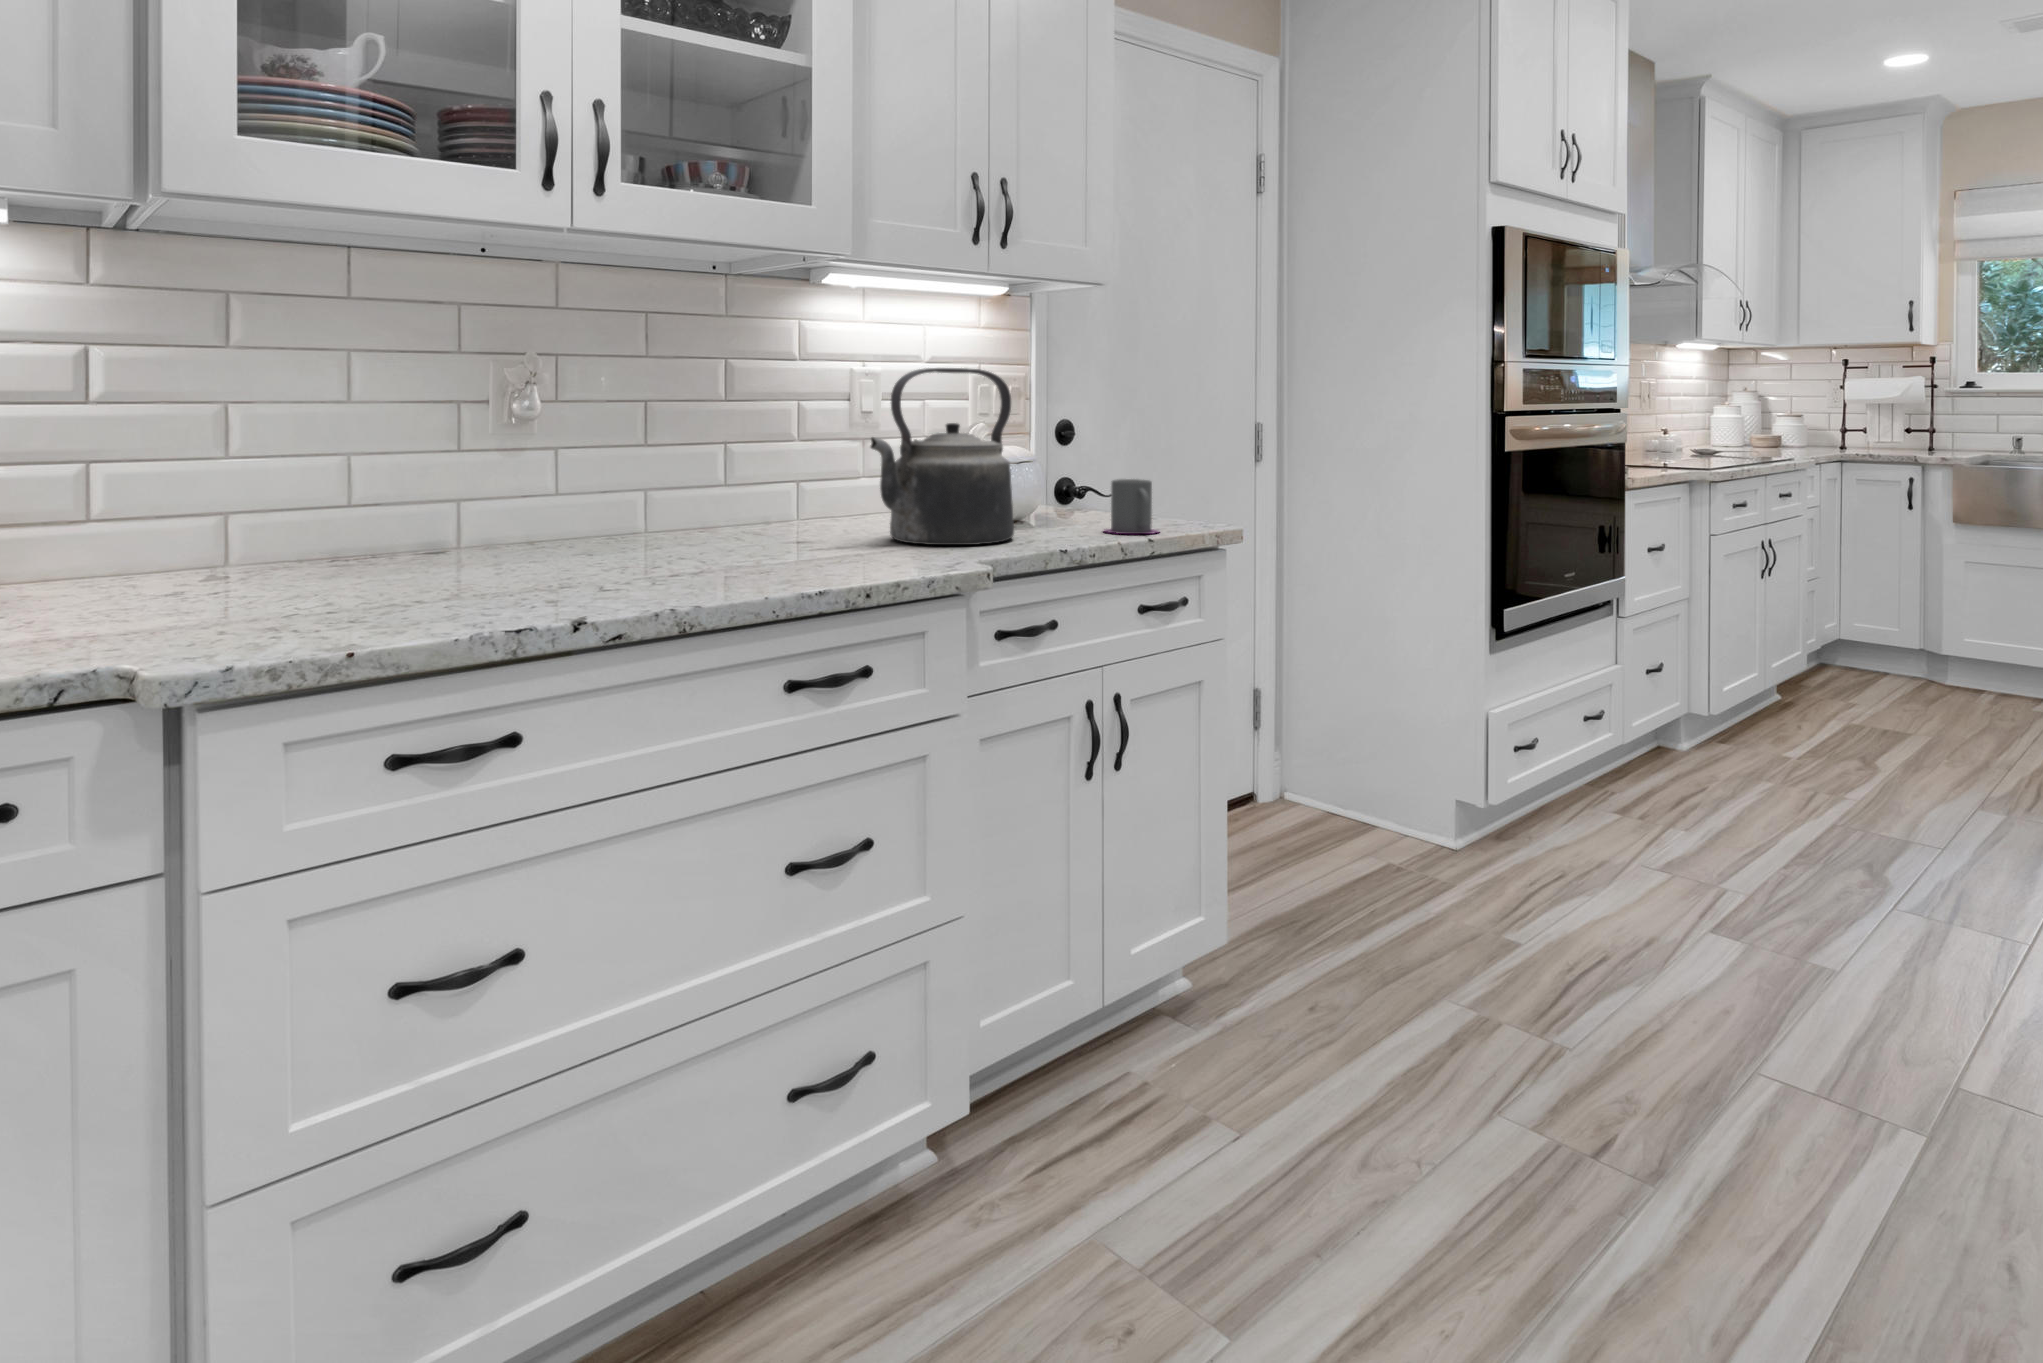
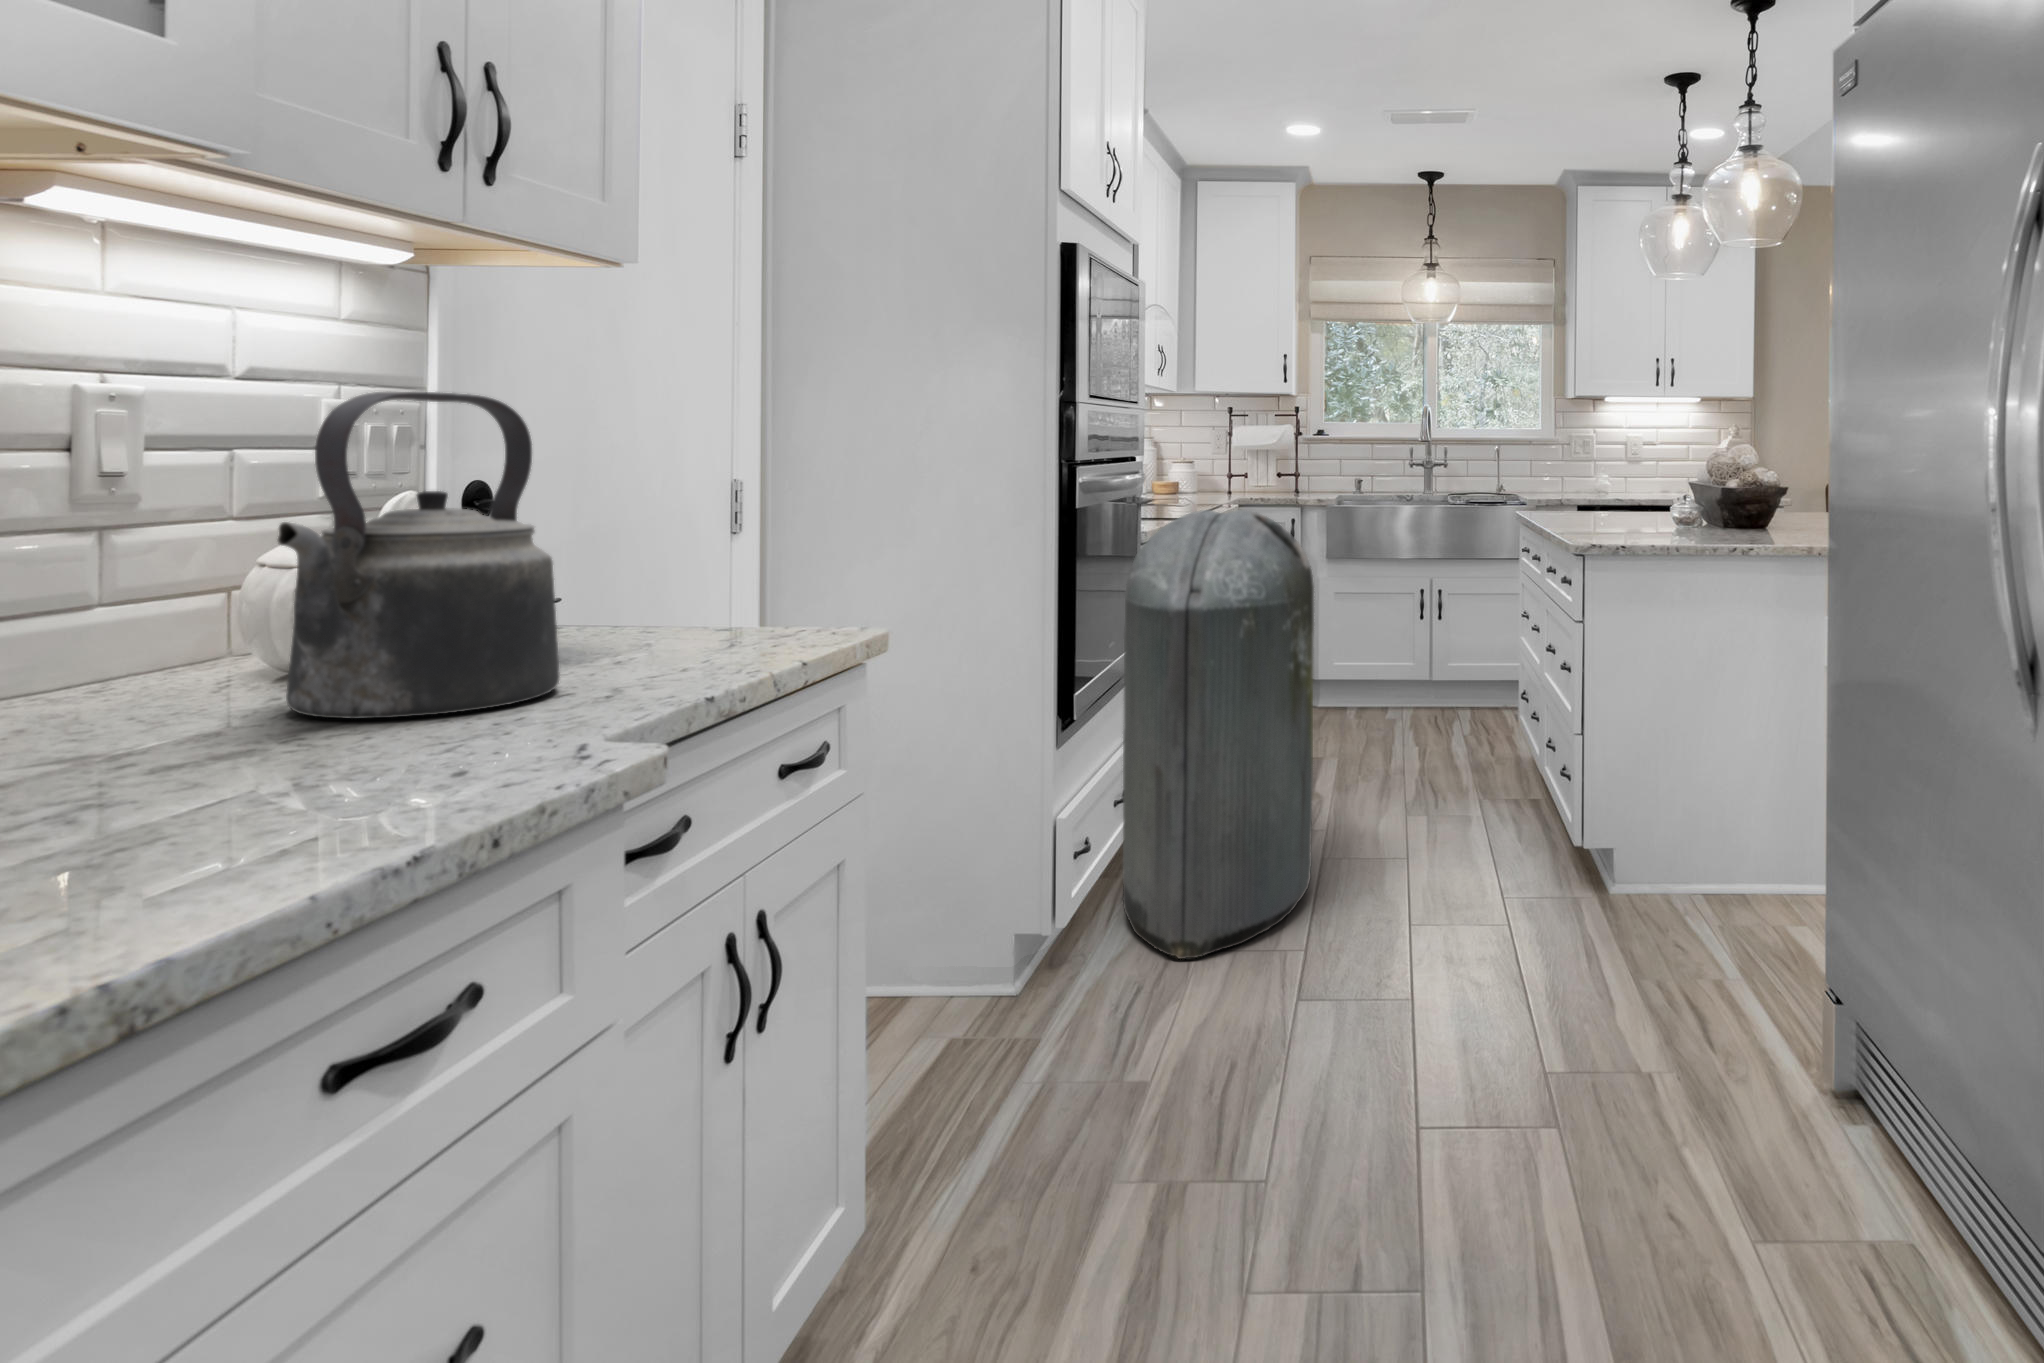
trash can: none [1586,461,1810,866] -> present [1122,510,1314,959]
mug: present [1104,479,1158,534] -> none [675,570,773,657]

